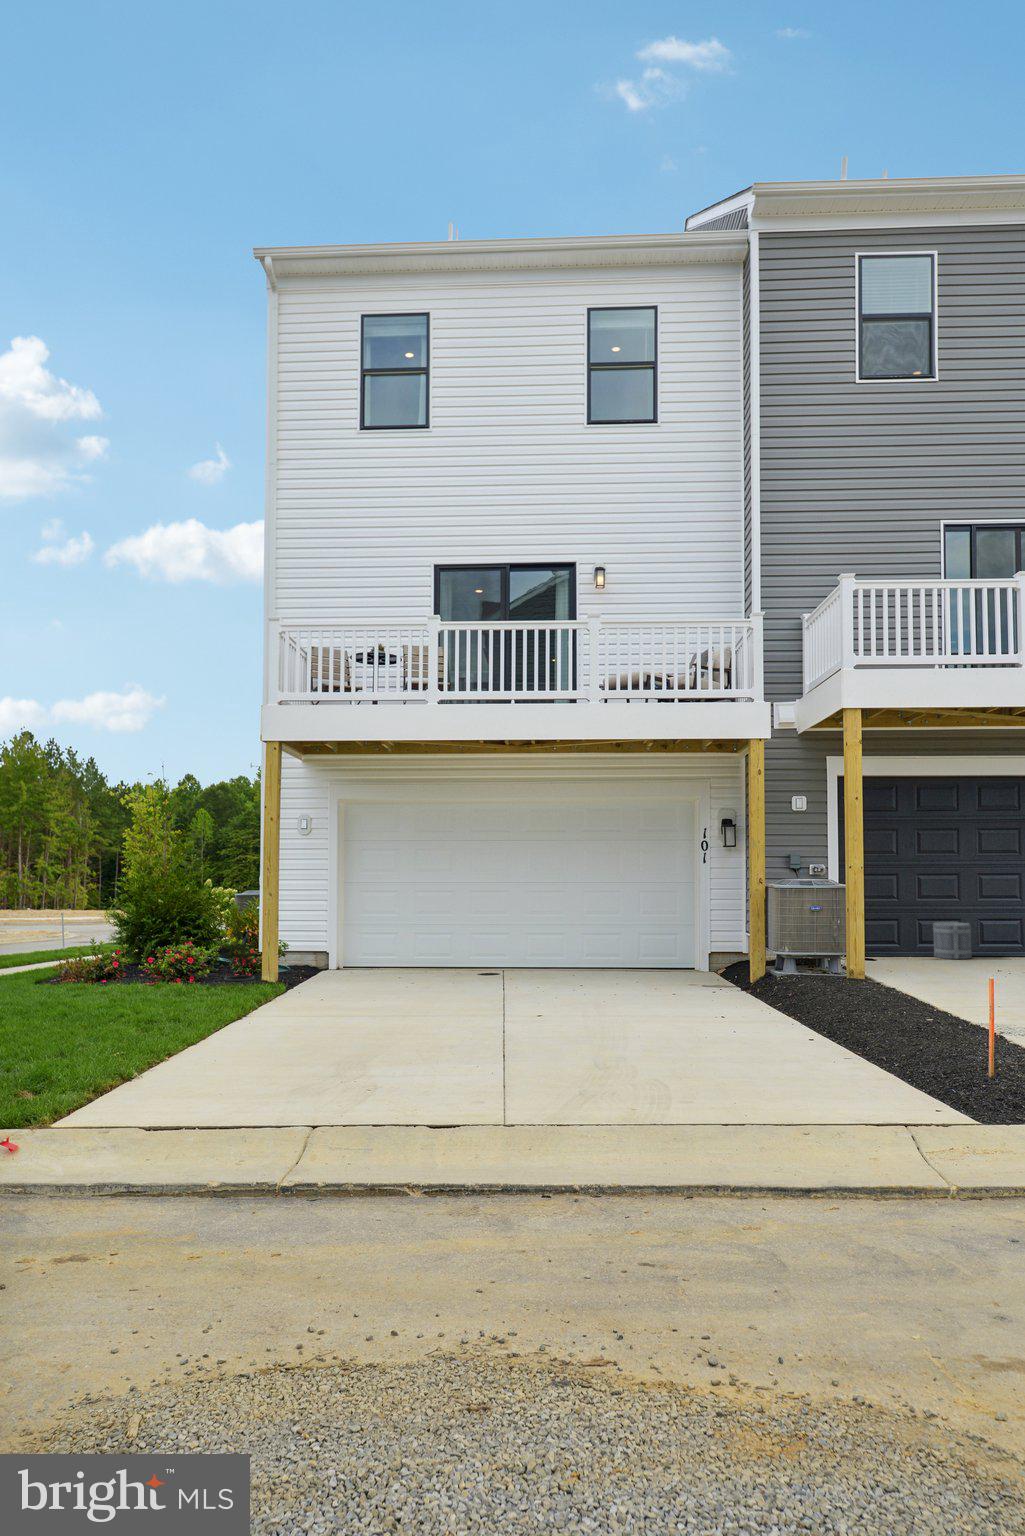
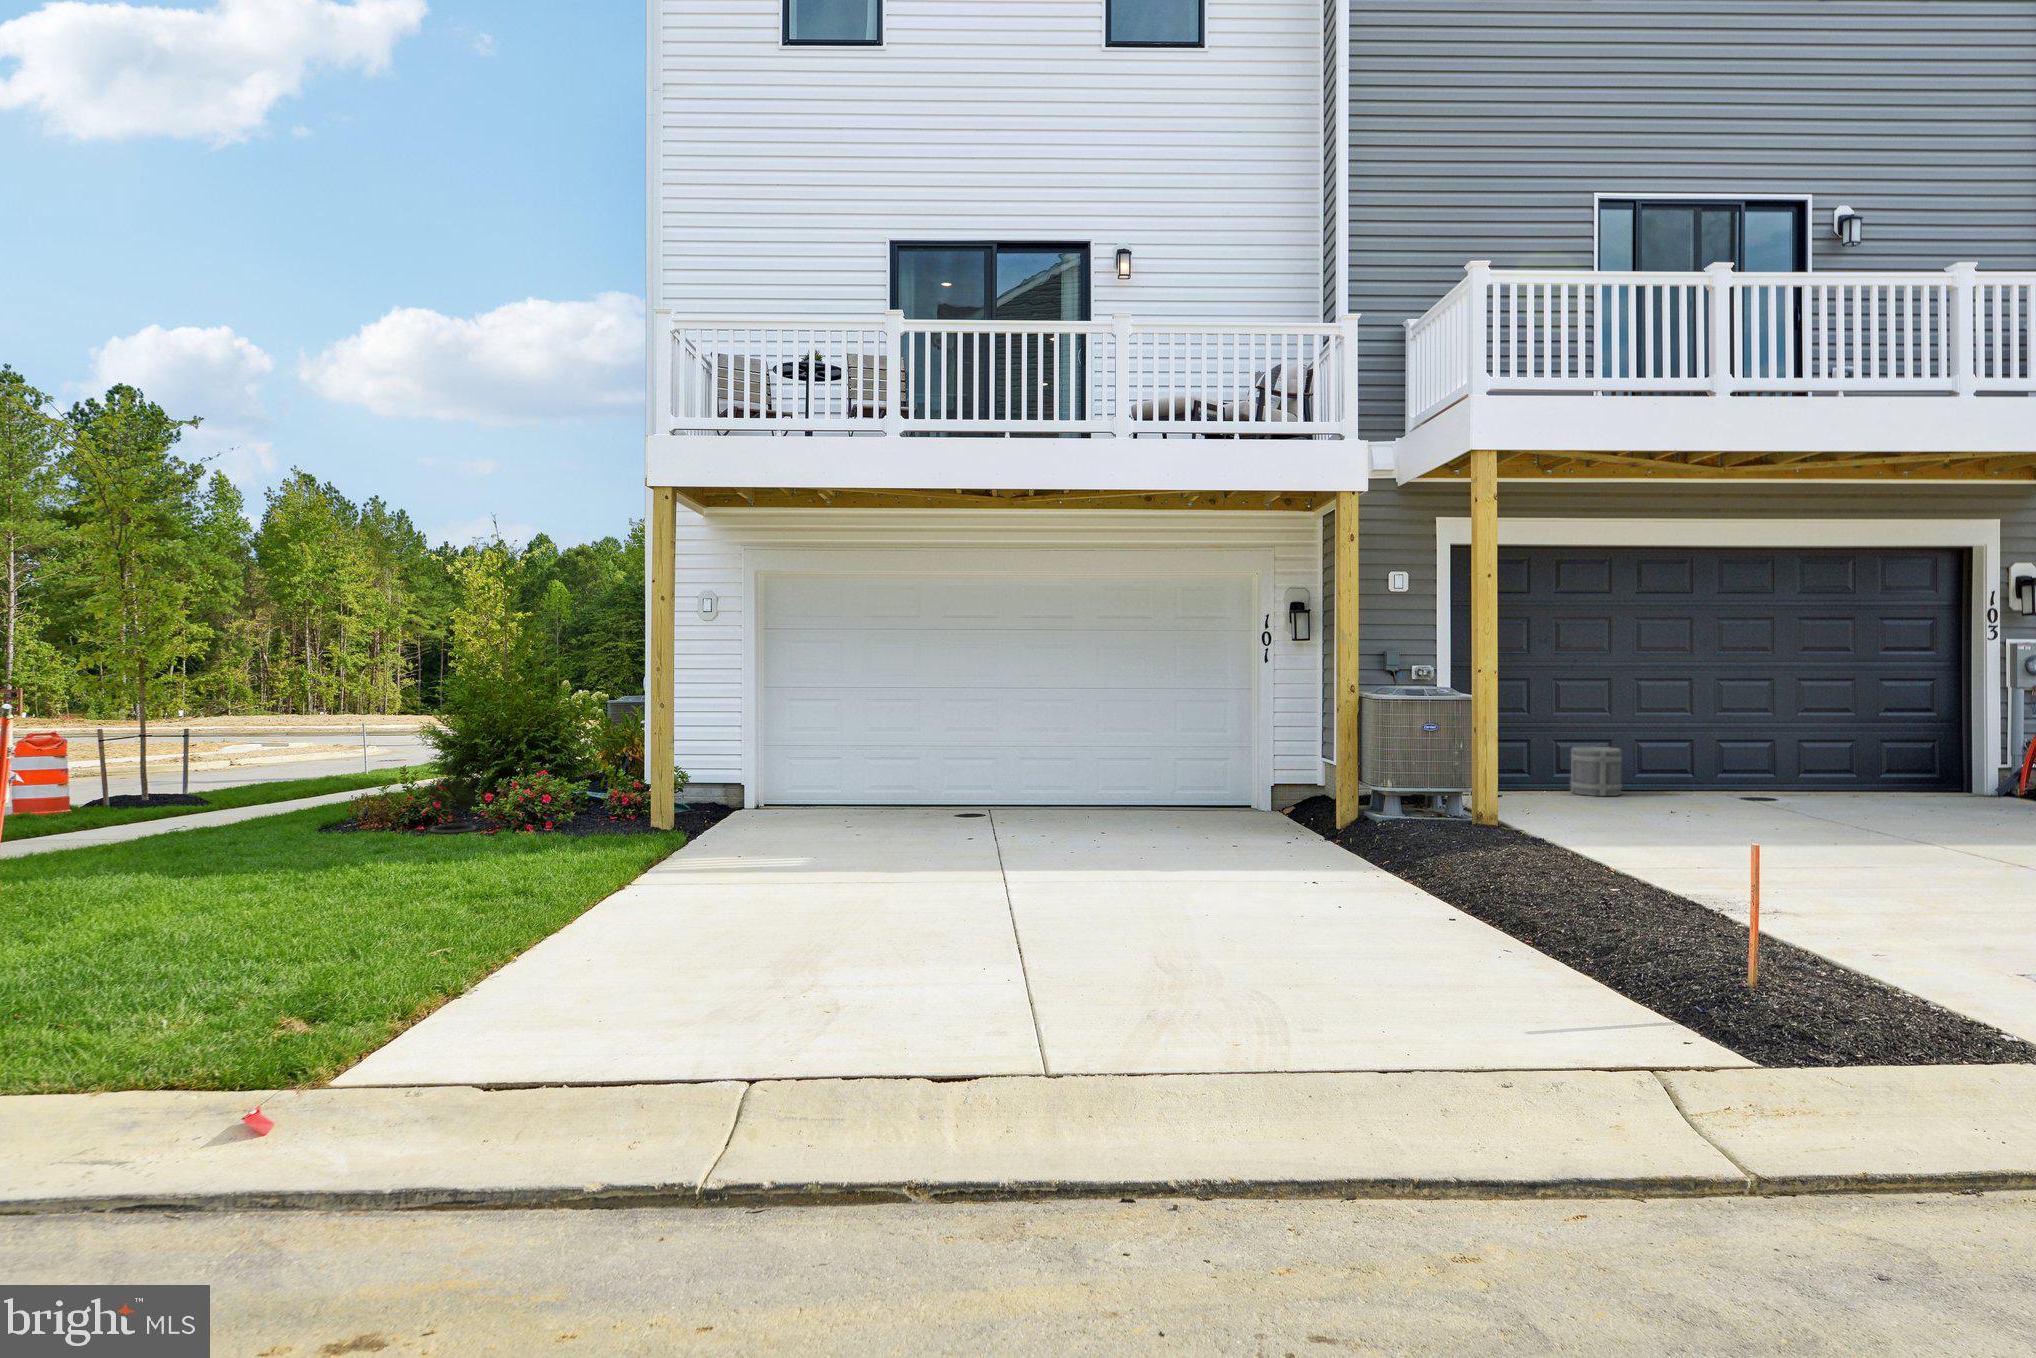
potted tree: present [222,928,255,981] -> present [425,755,477,833]

